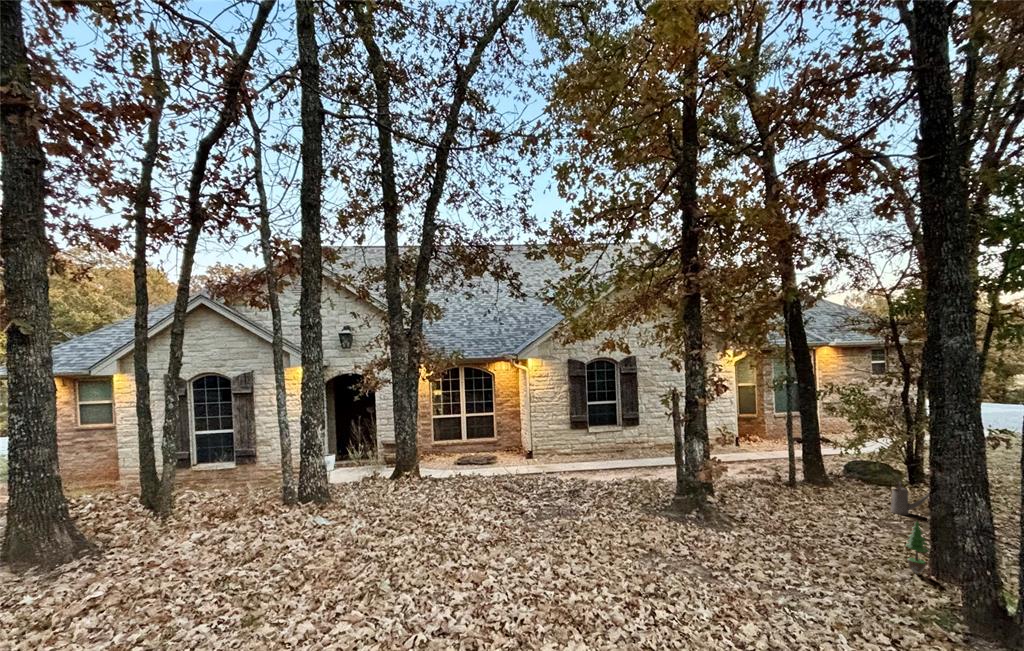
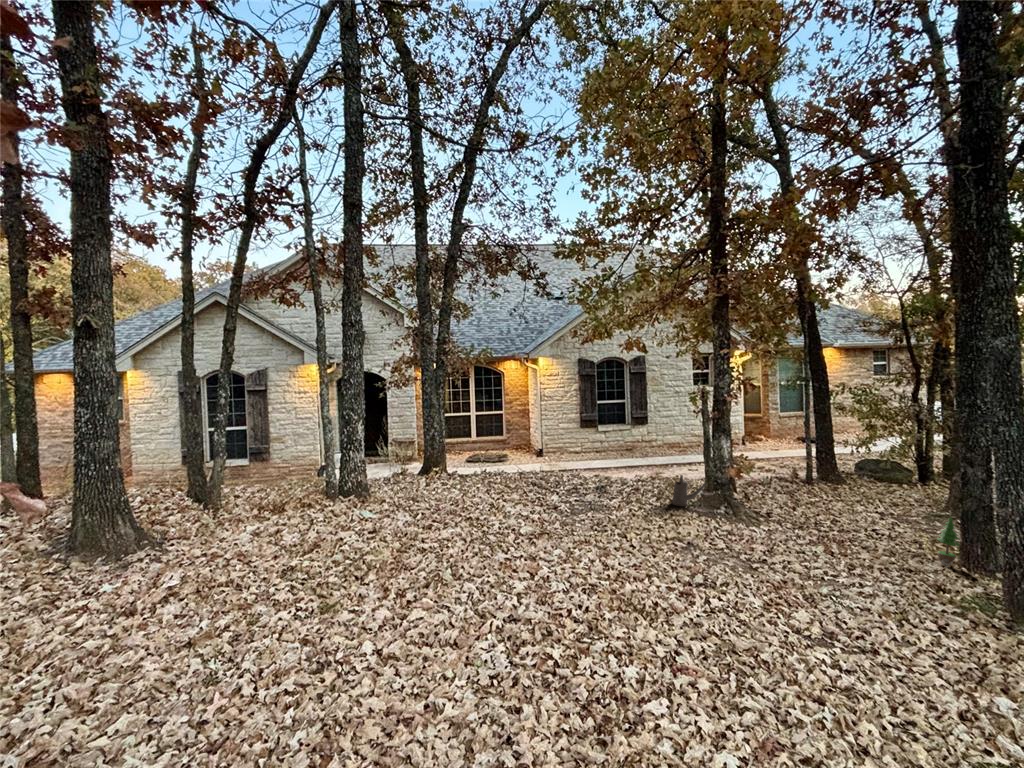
watering can: present [885,482,929,515] -> present [672,475,707,506]

